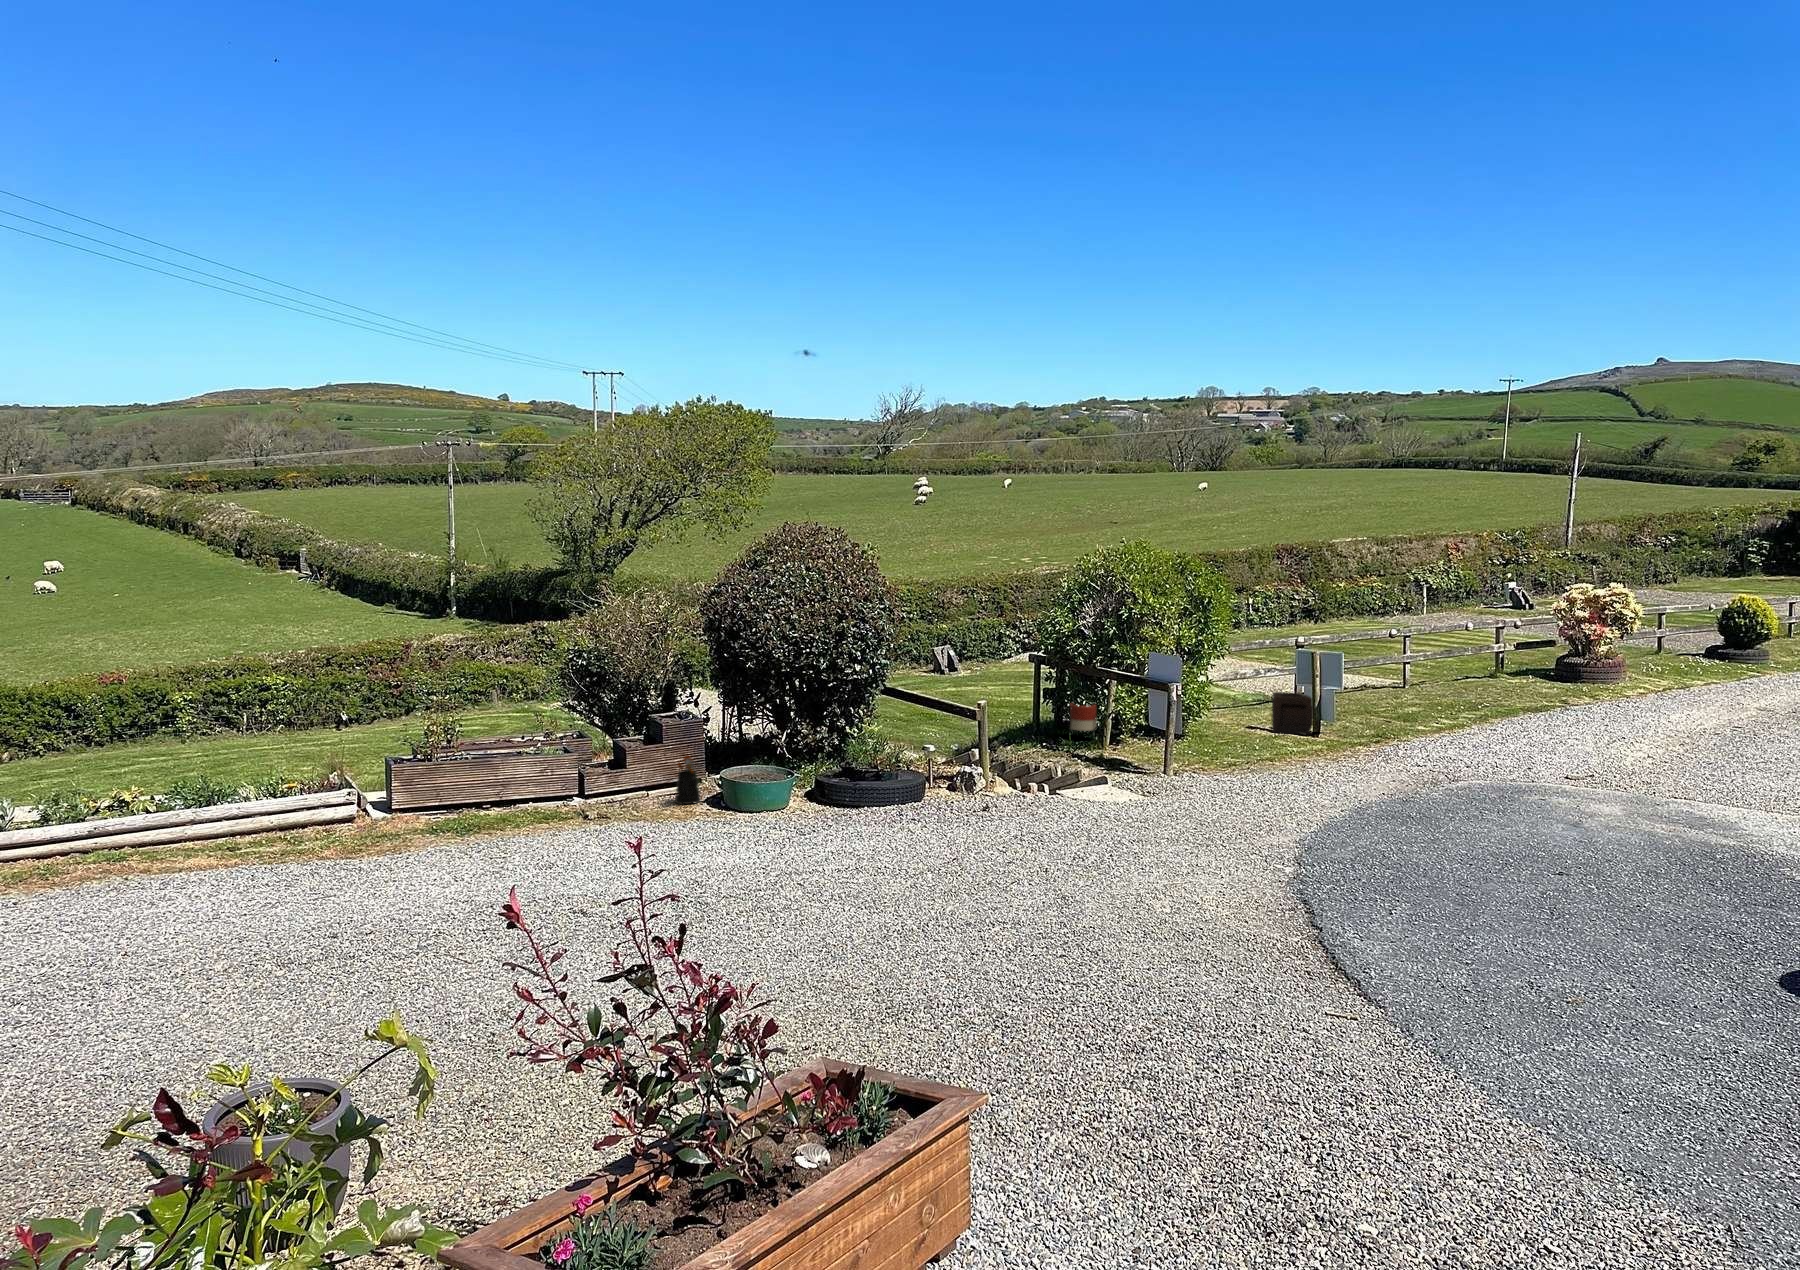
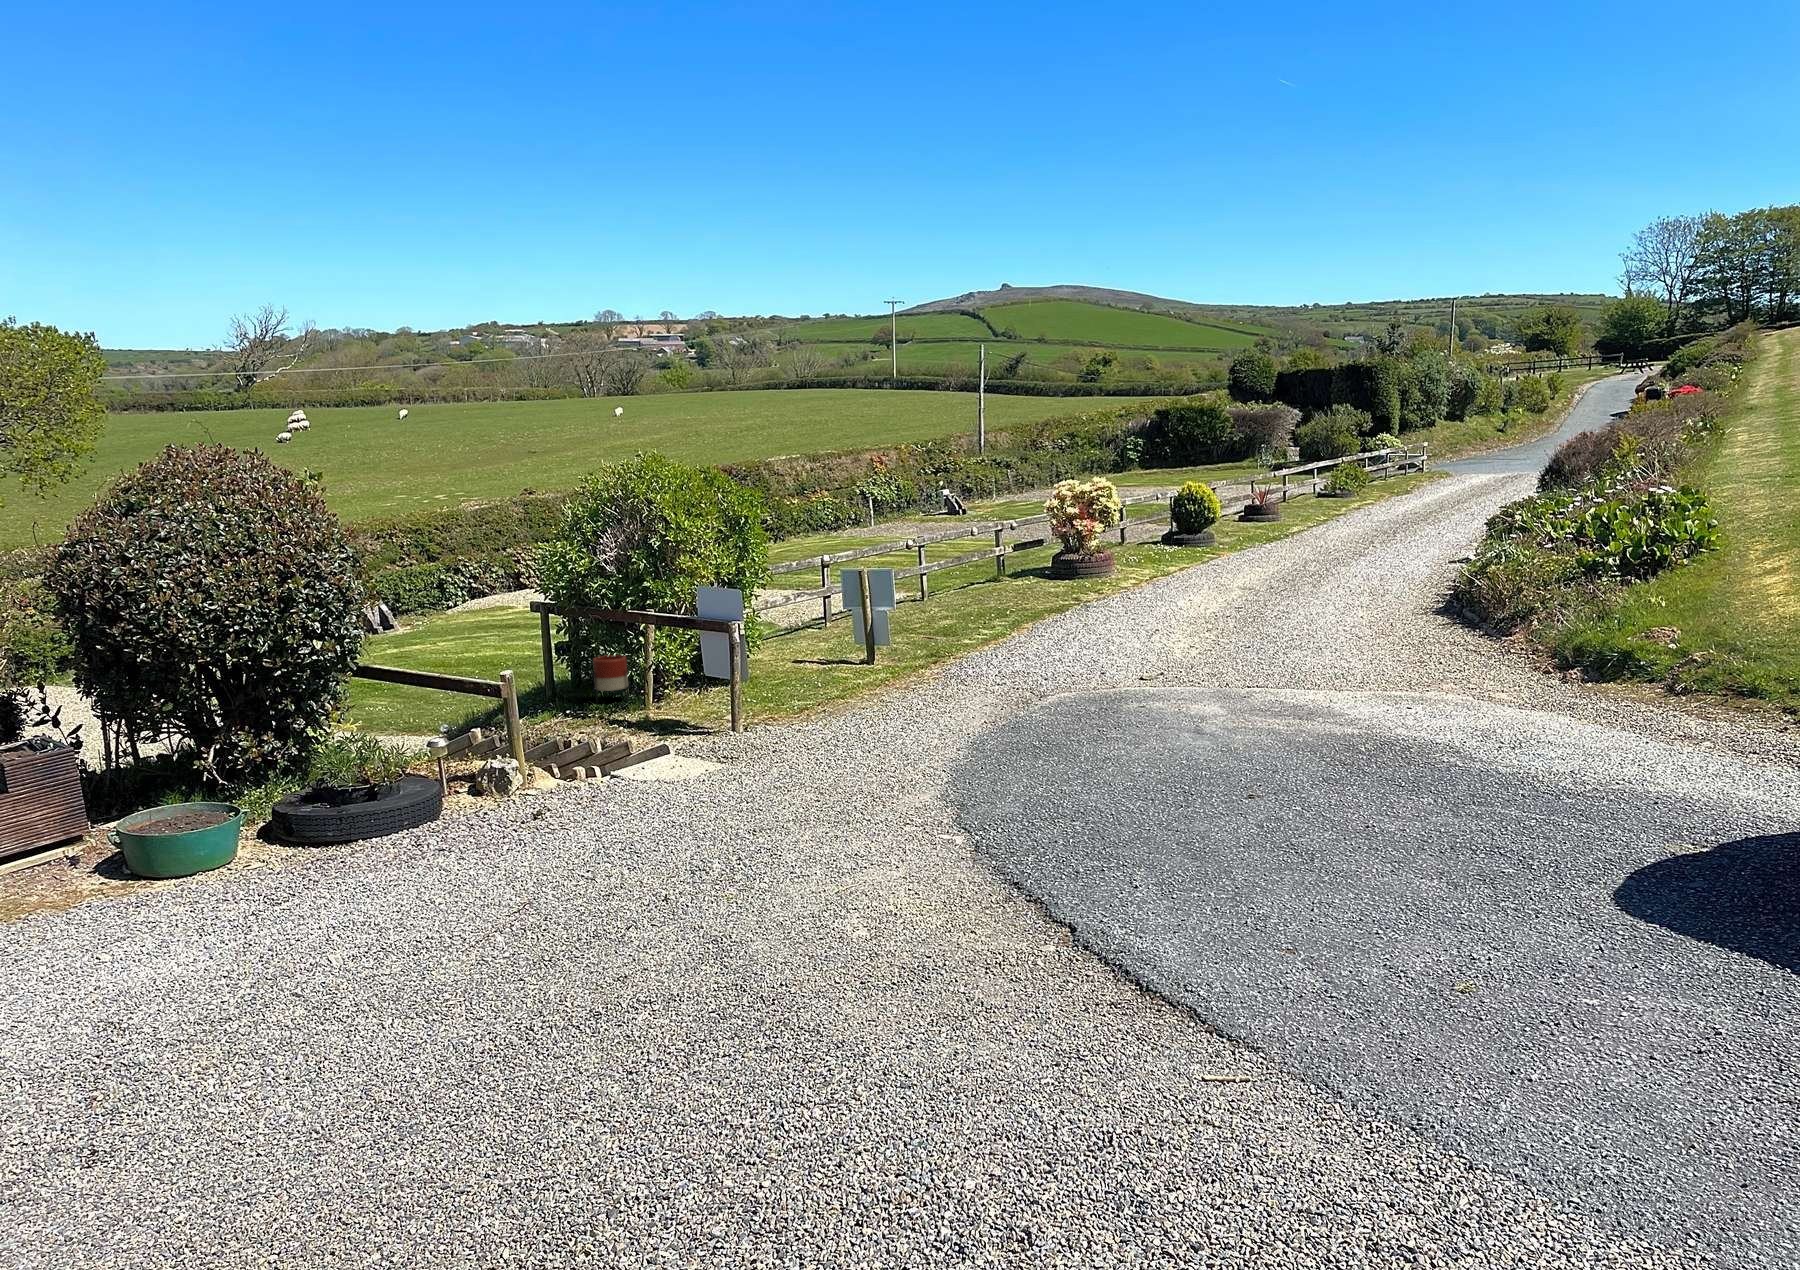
wooden crate: present [1271,692,1314,735] -> none [815,617,862,665]
watering can: present [675,755,701,804] -> none [36,804,89,882]

